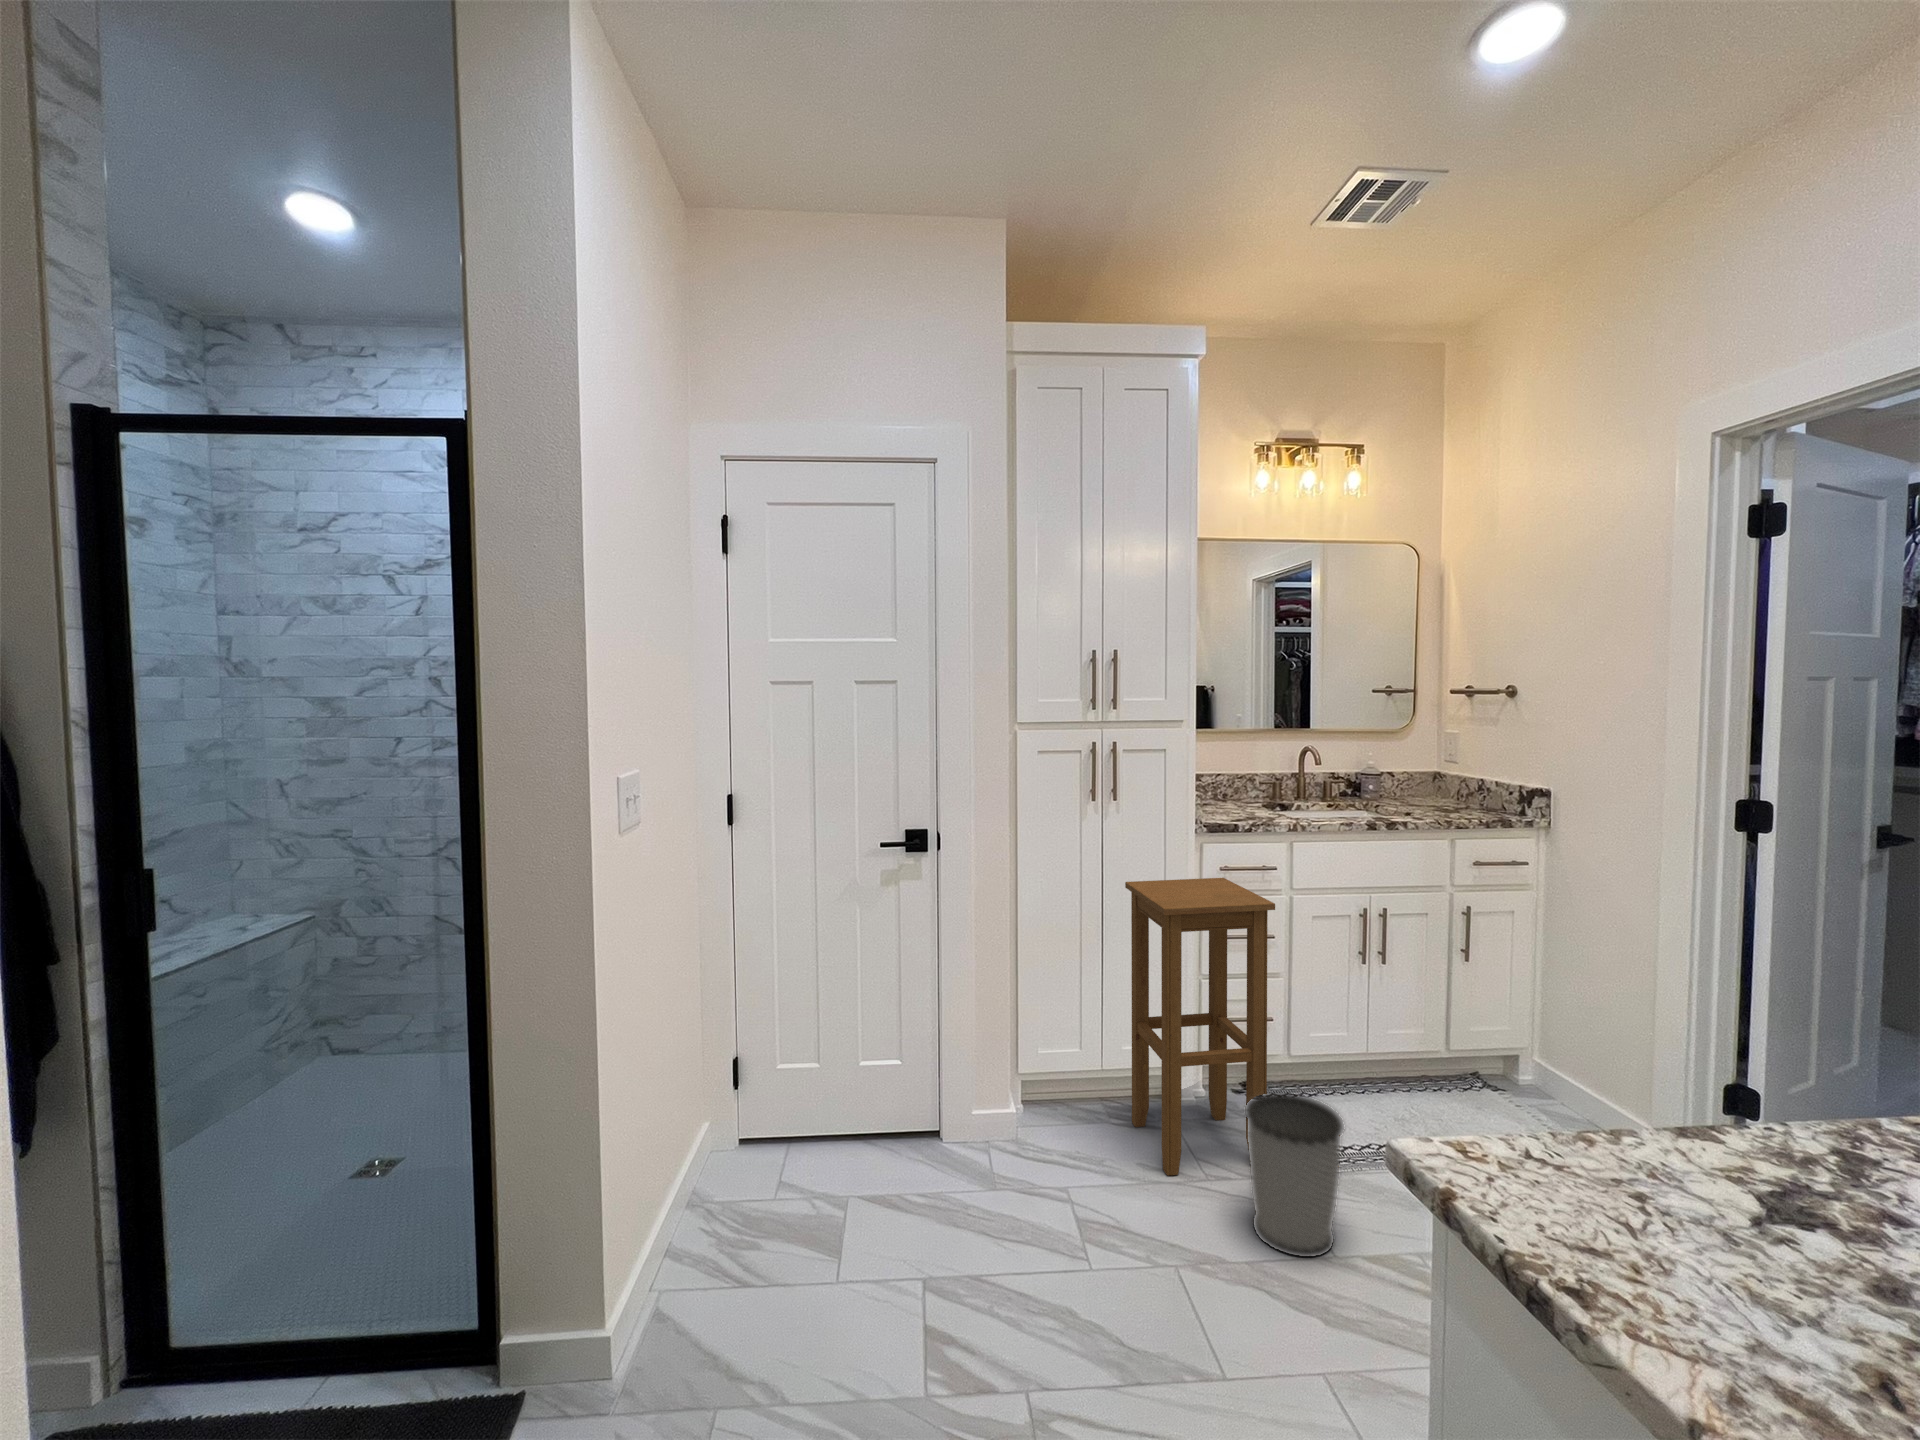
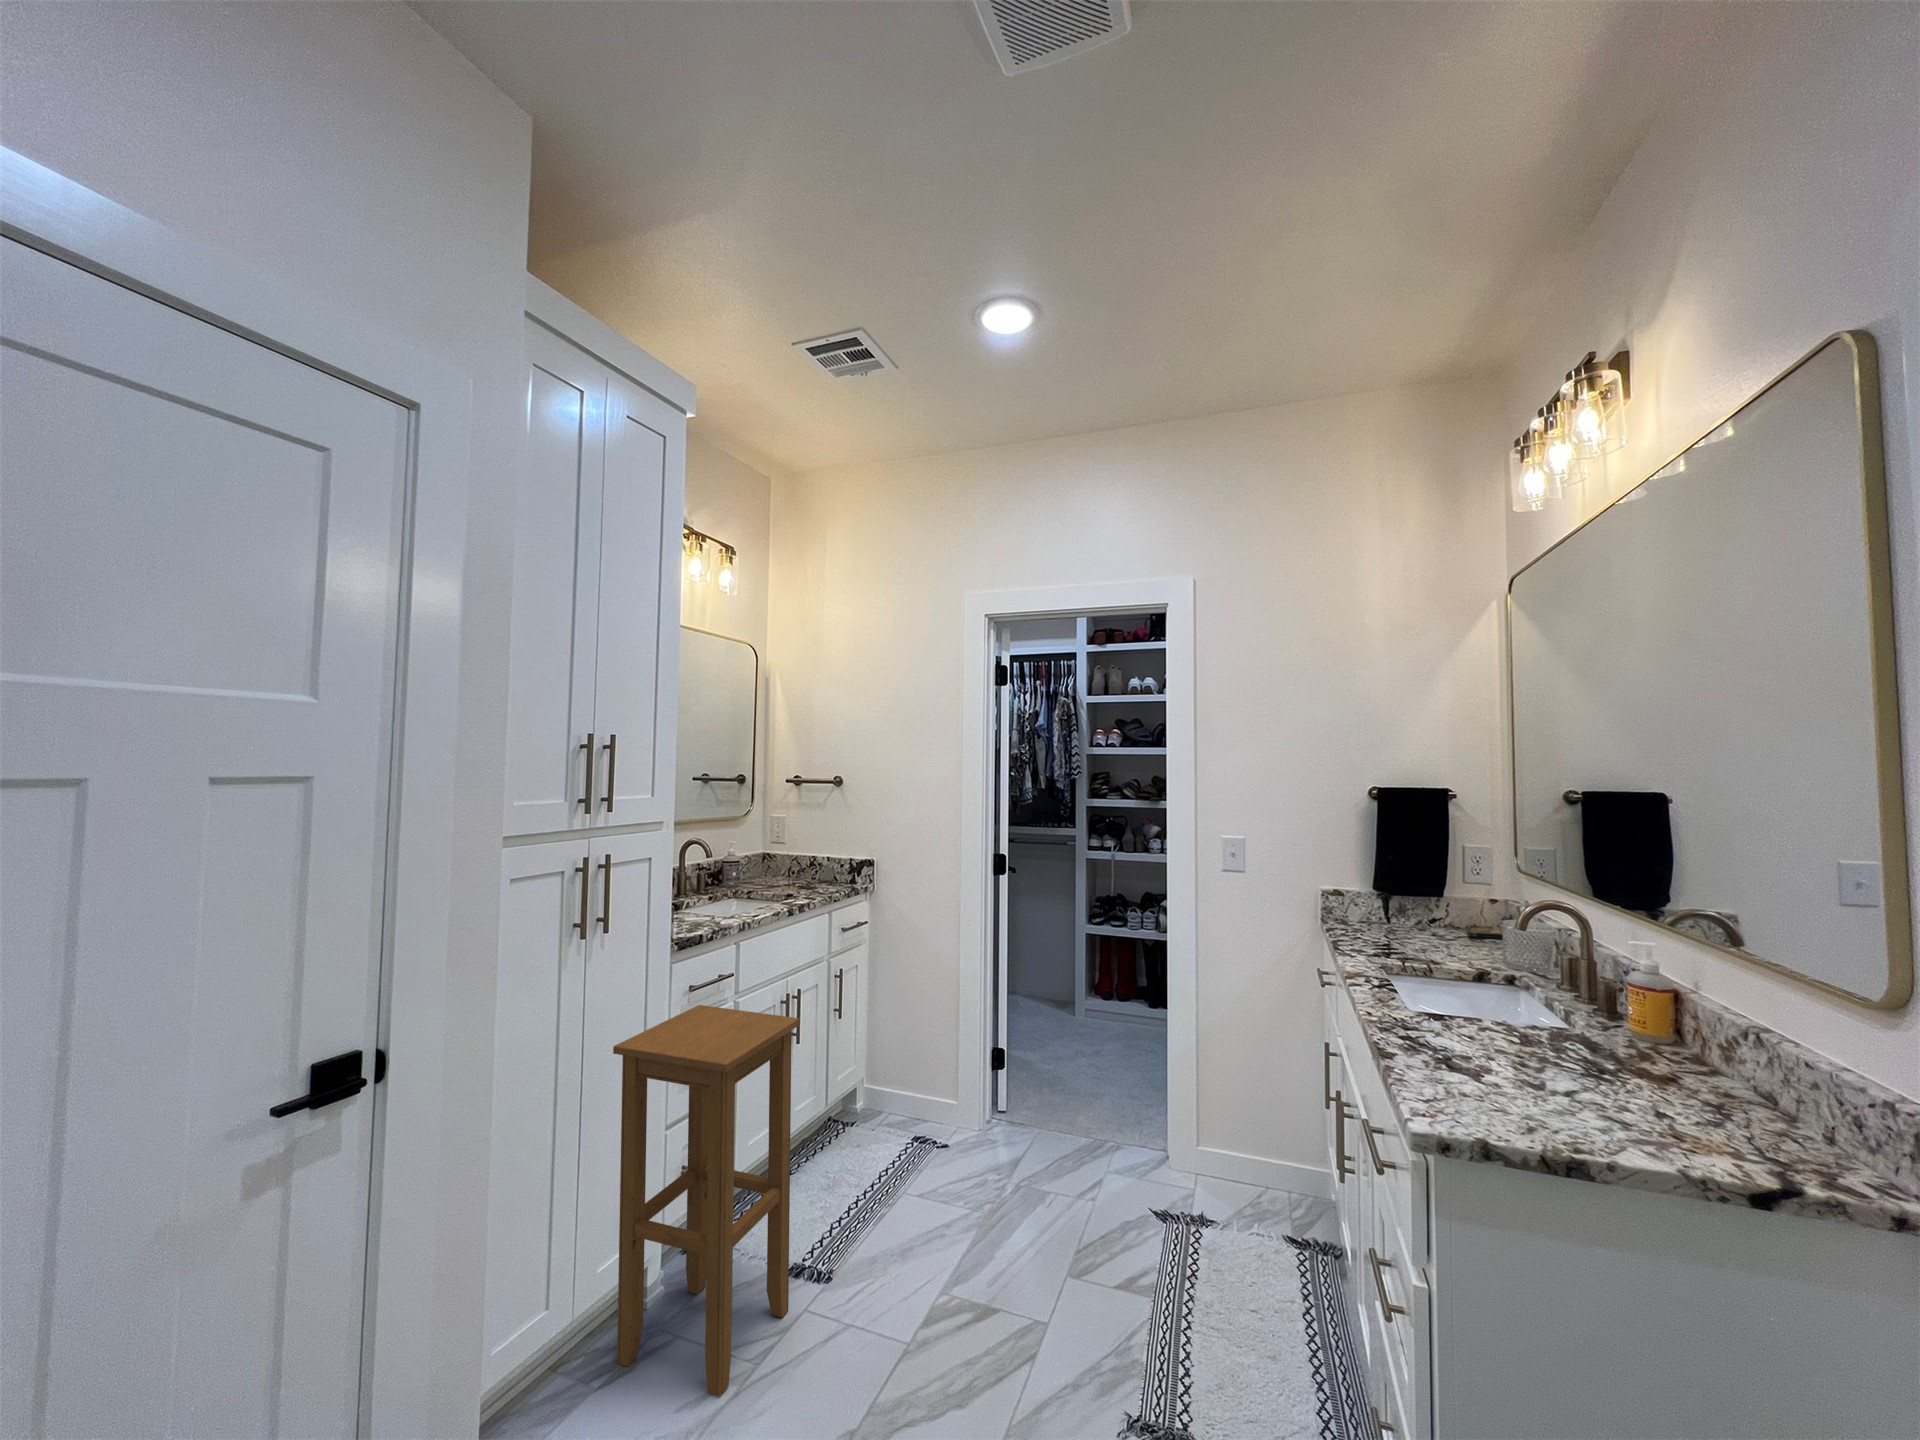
wastebasket: present [1245,1093,1343,1257] -> none [824,1206,918,1390]

